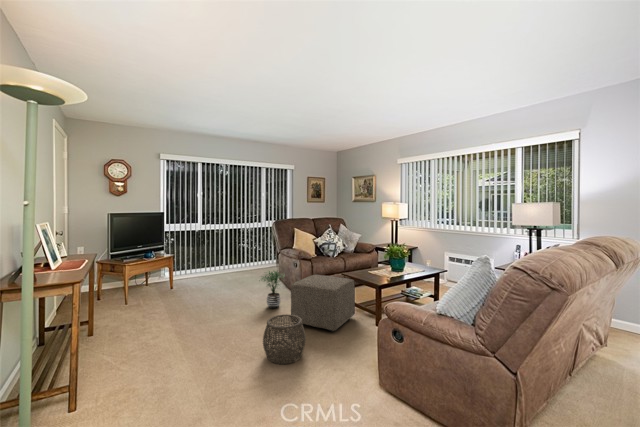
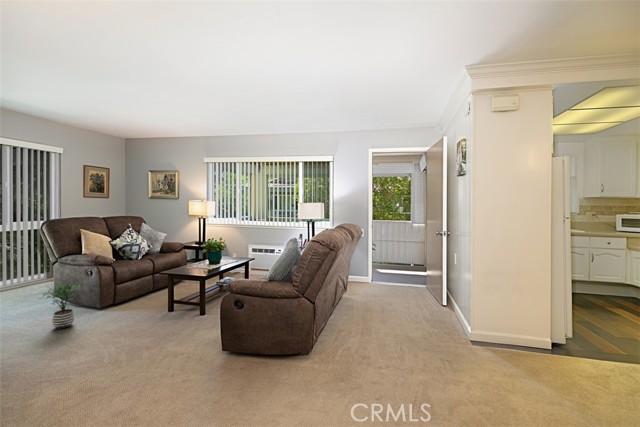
ottoman: present [291,275,355,332] -> none [99,278,175,336]
woven basket: present [263,314,306,364] -> none [77,324,135,381]

